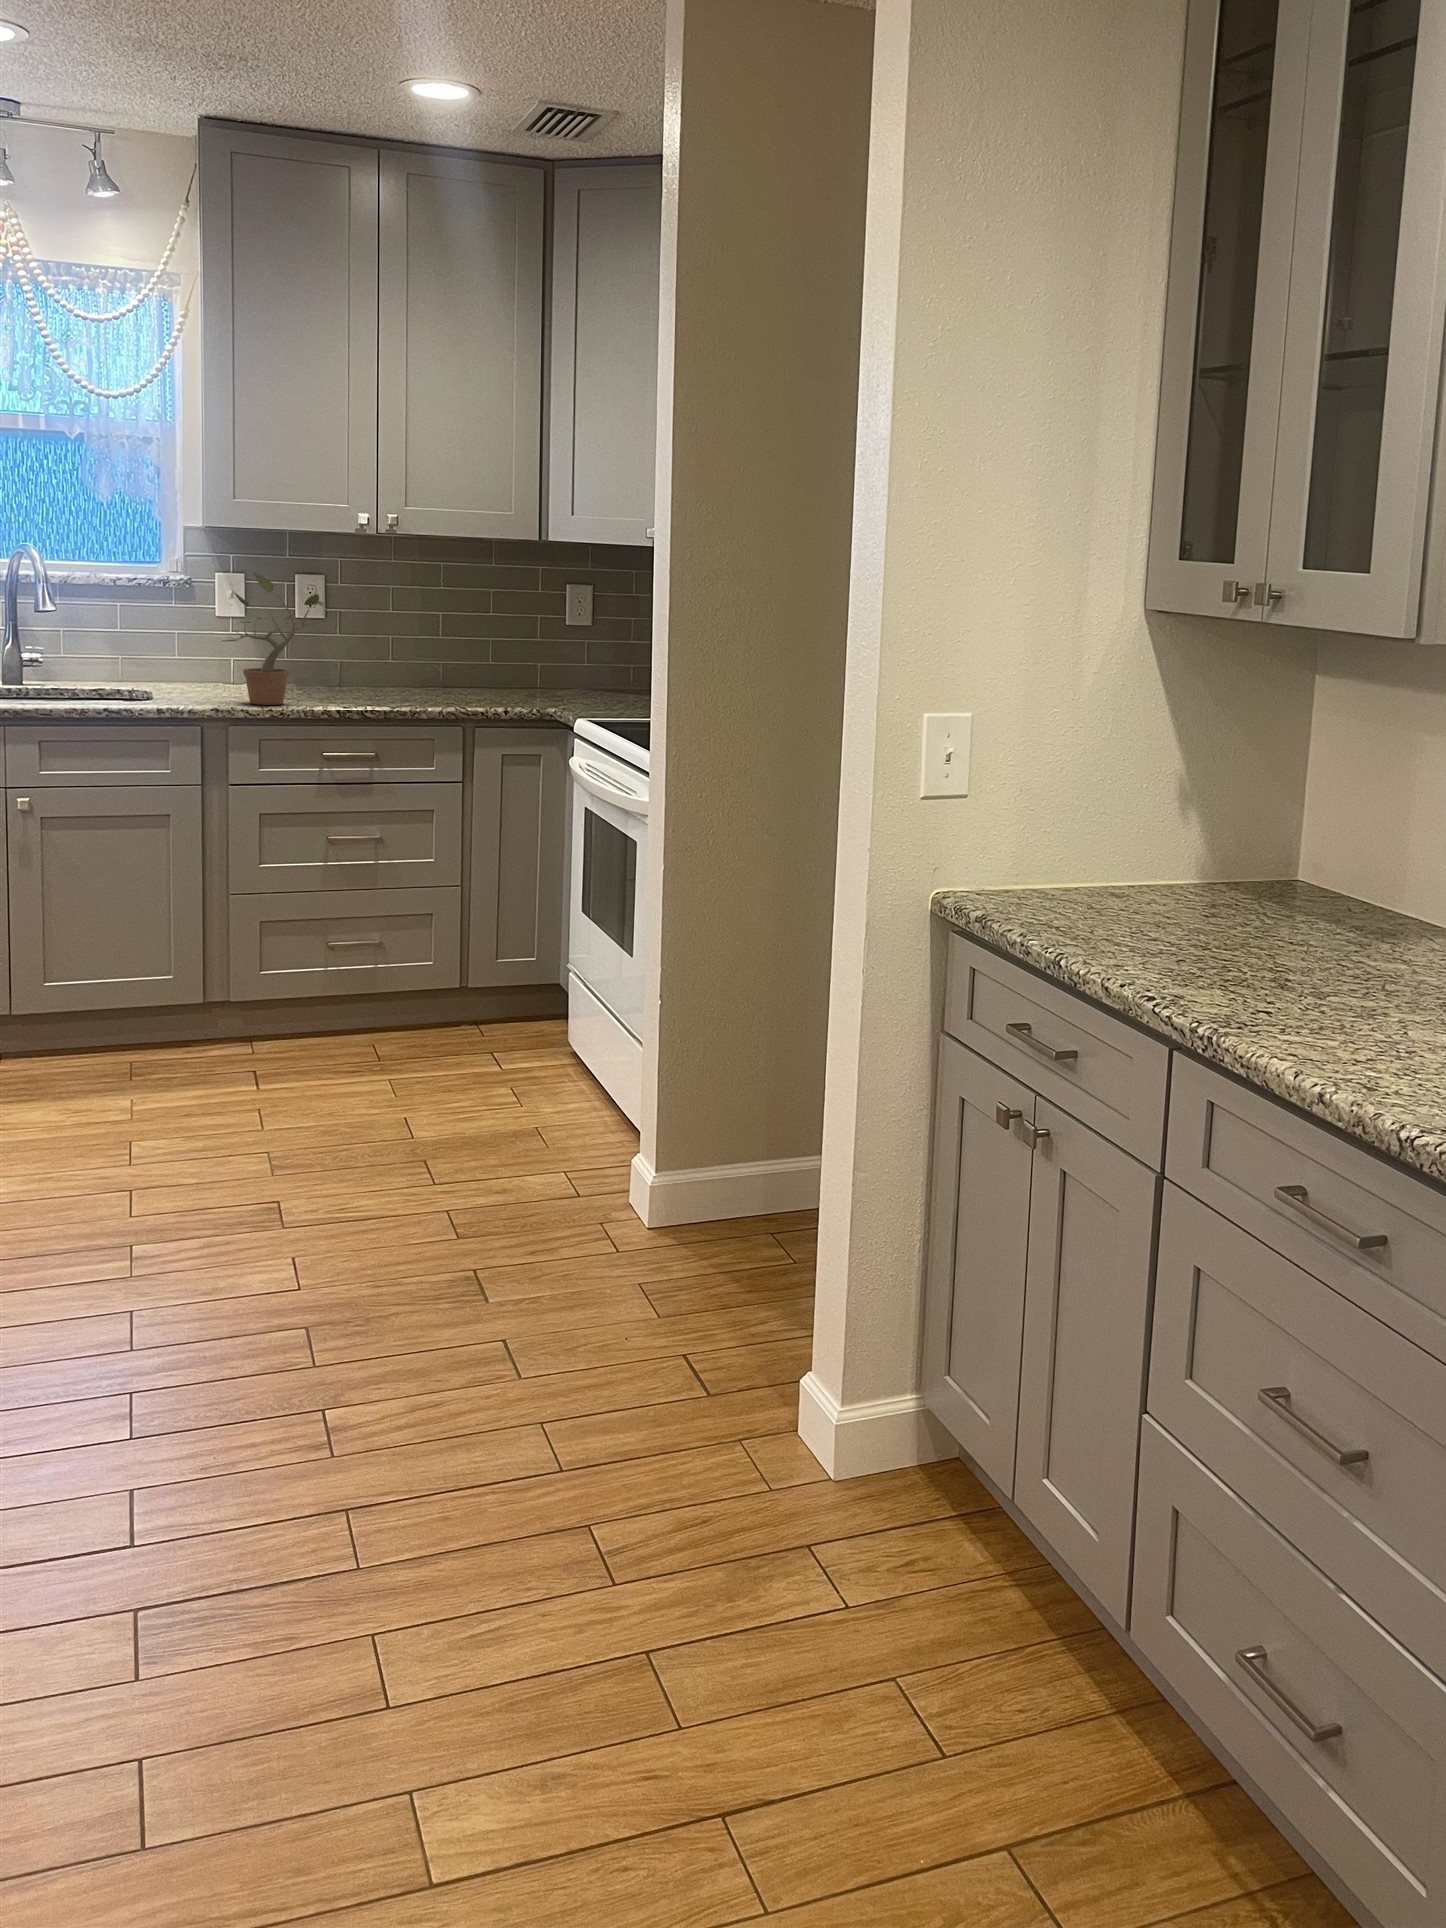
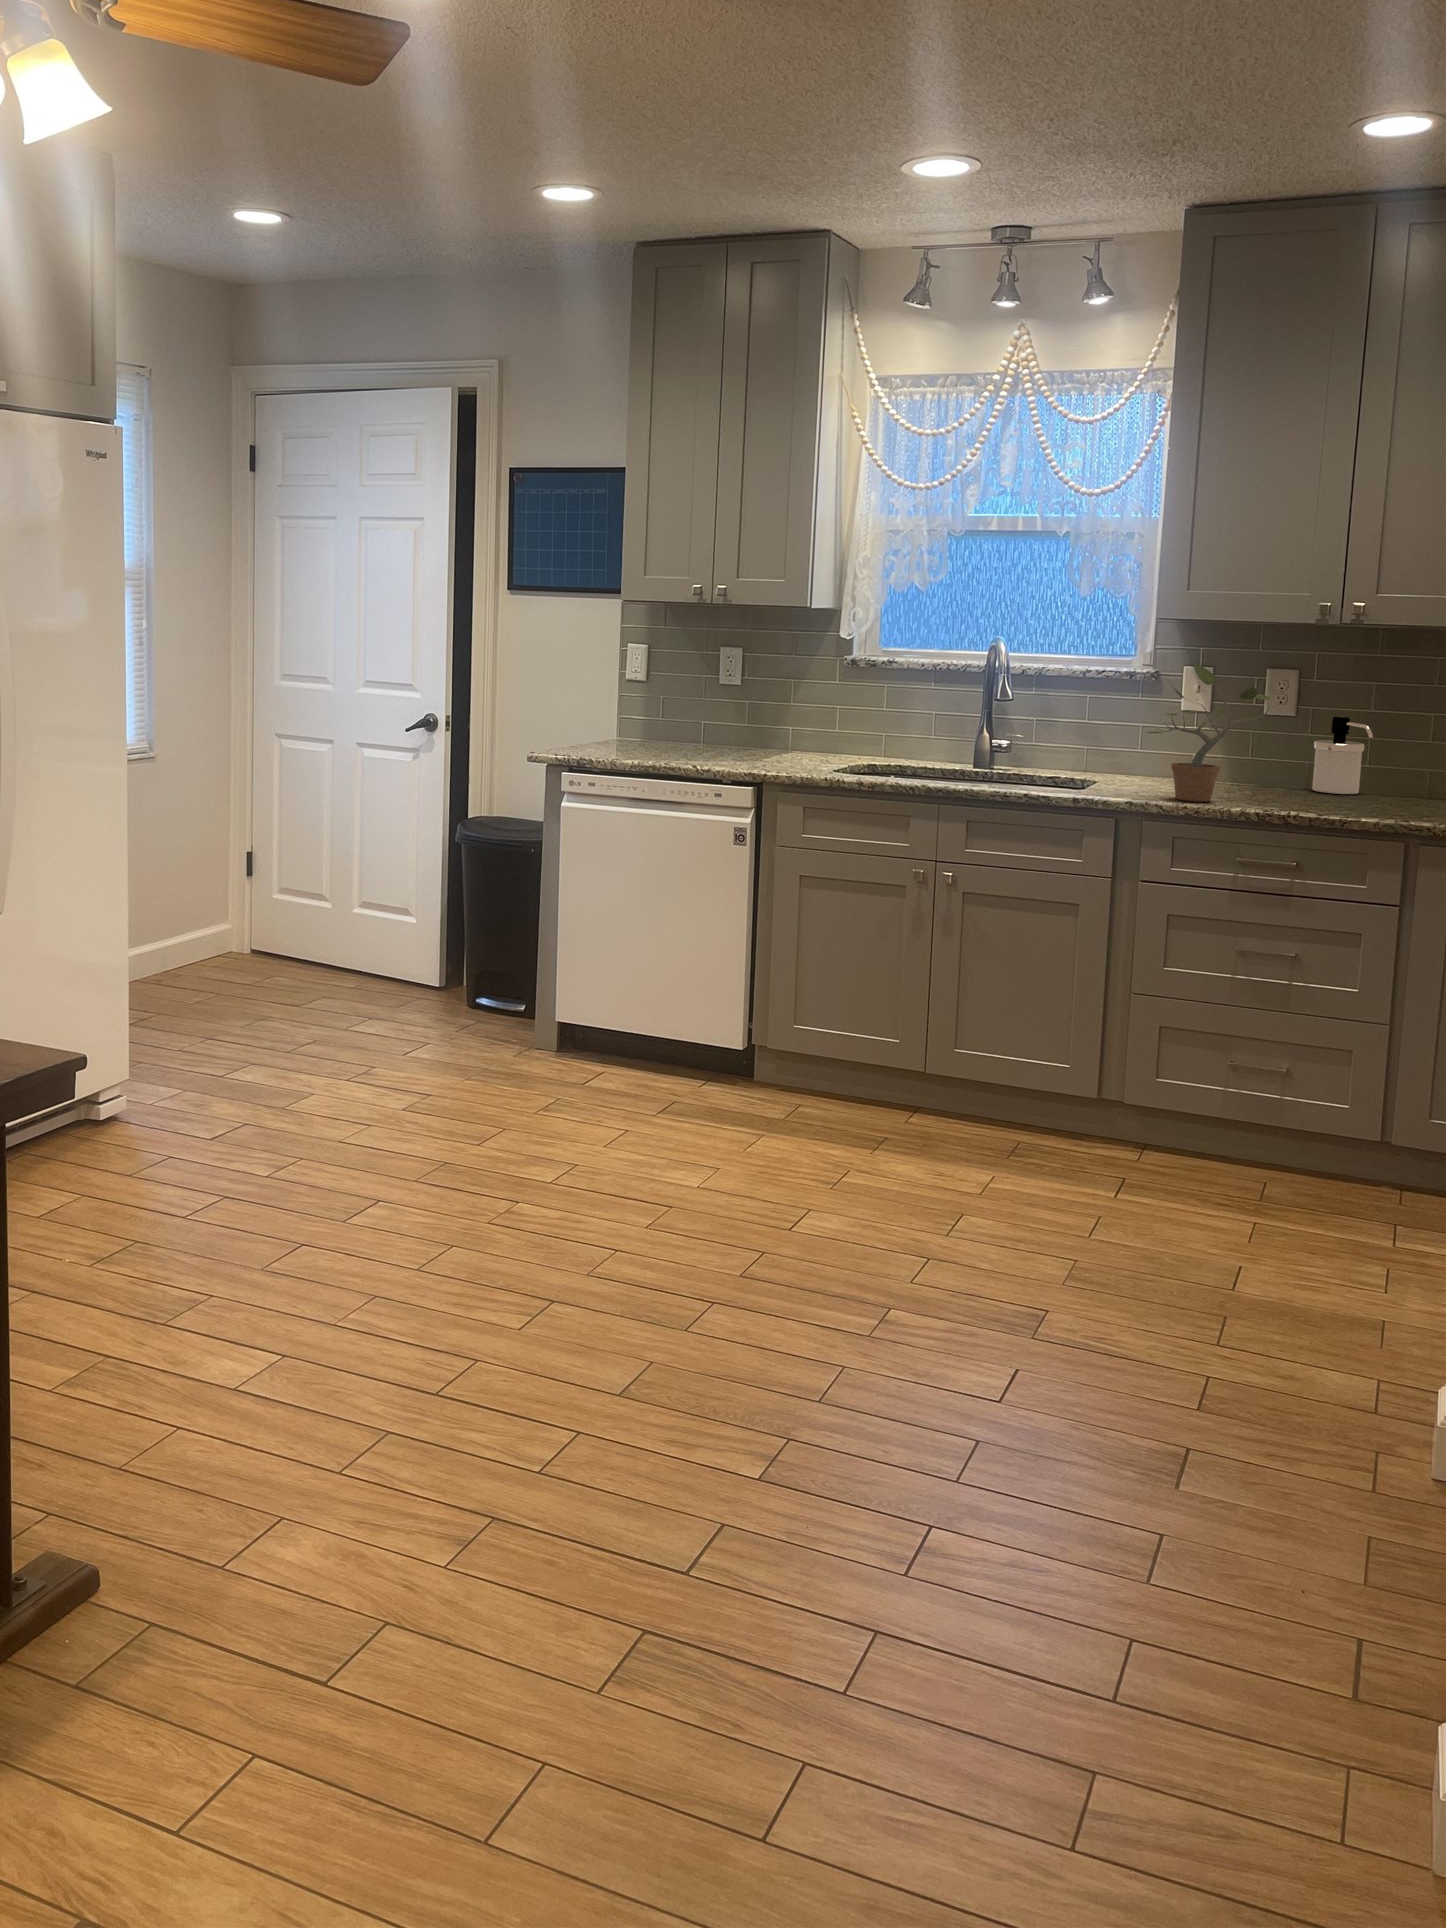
soap dispenser: none [346,618,403,688] -> present [1312,717,1373,794]

